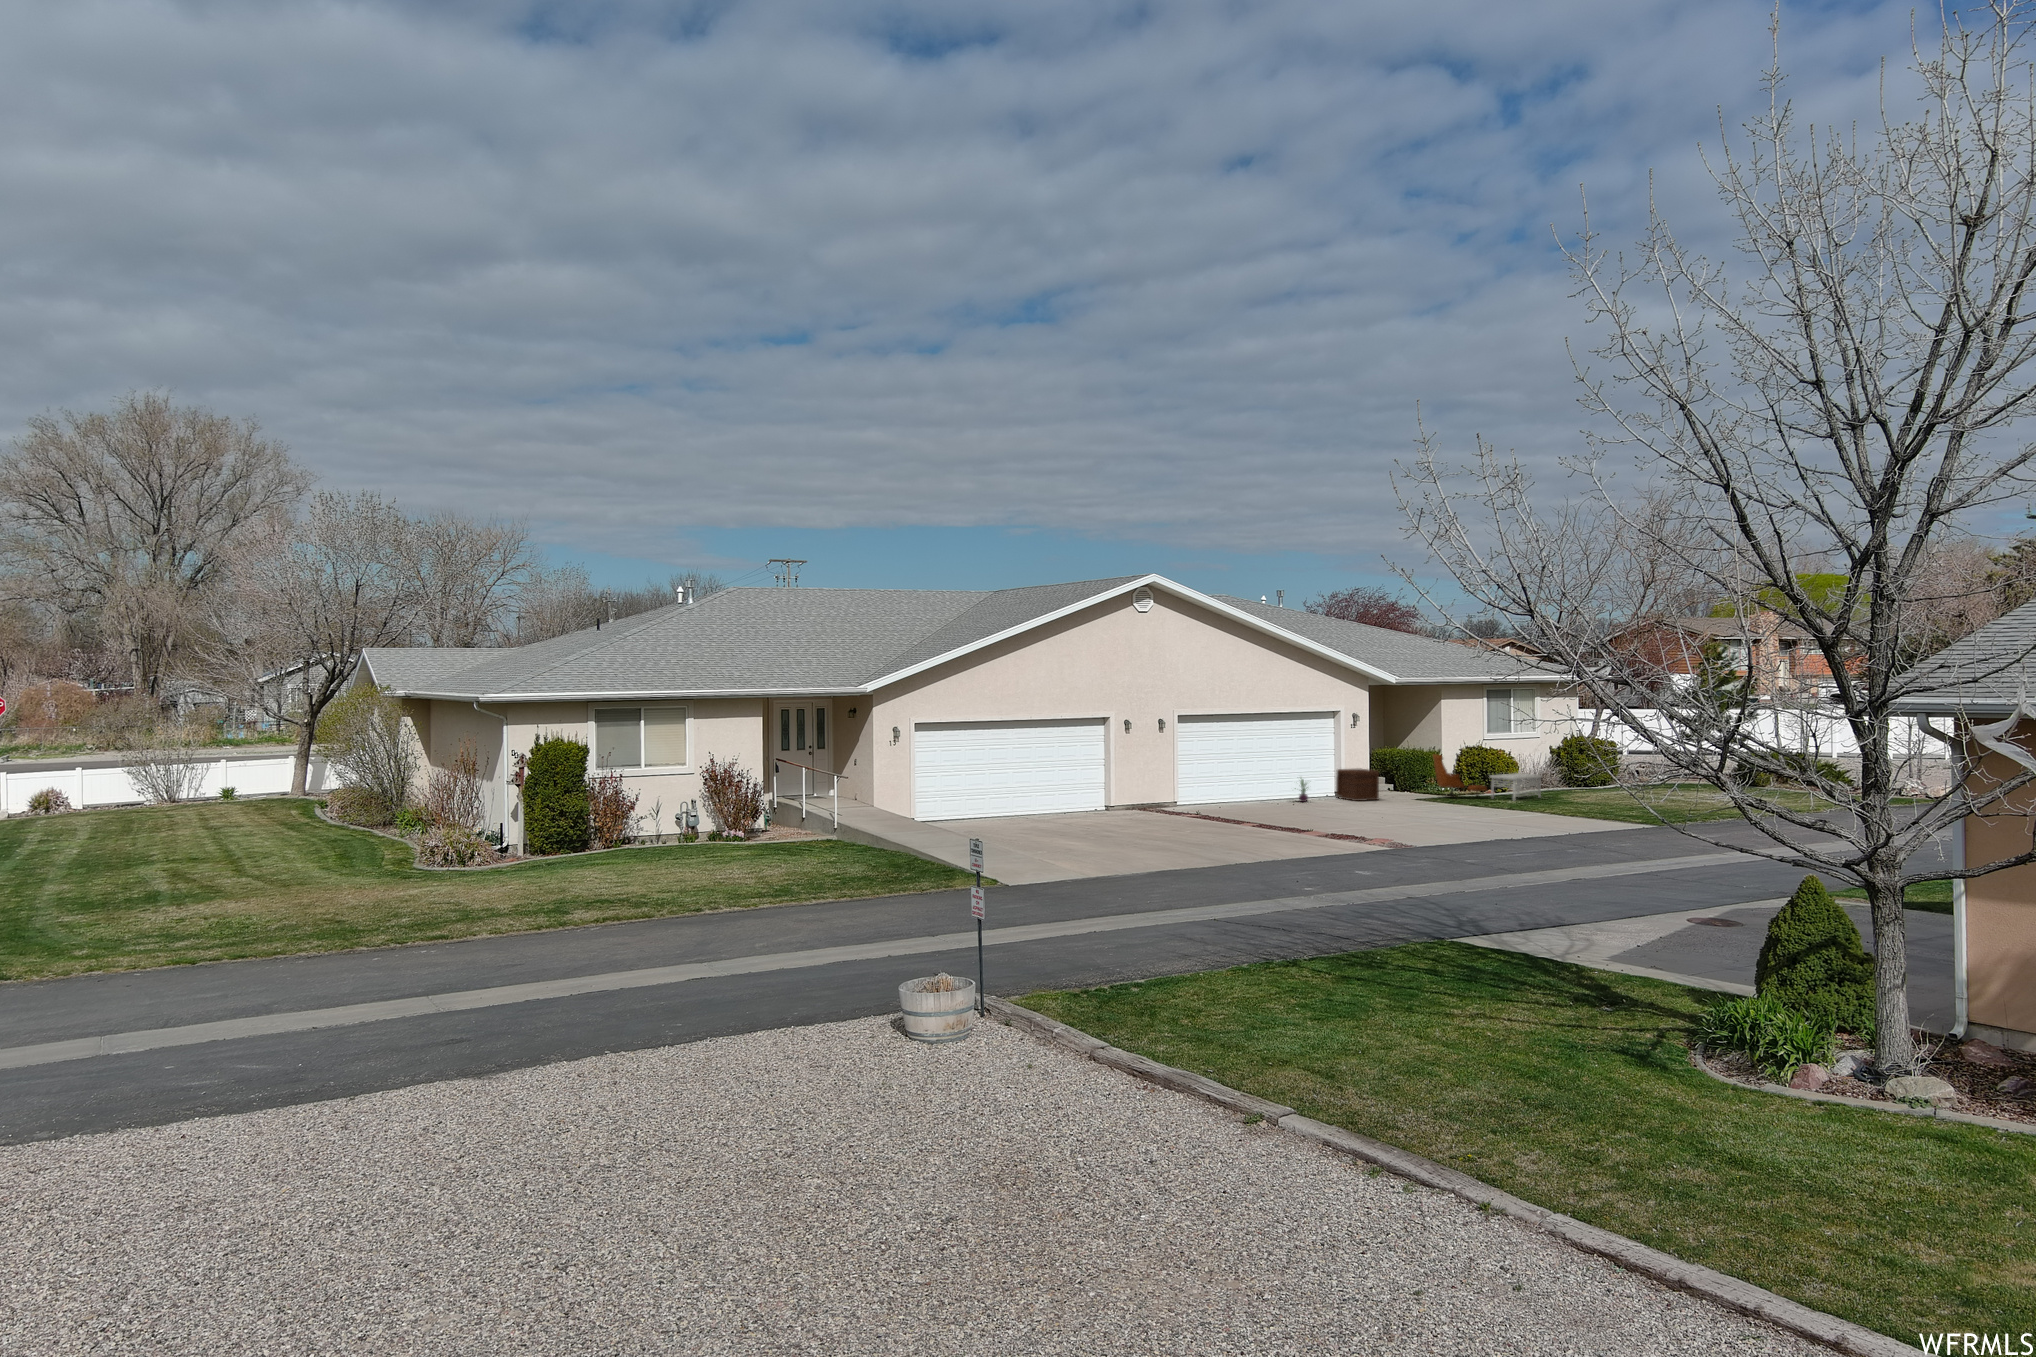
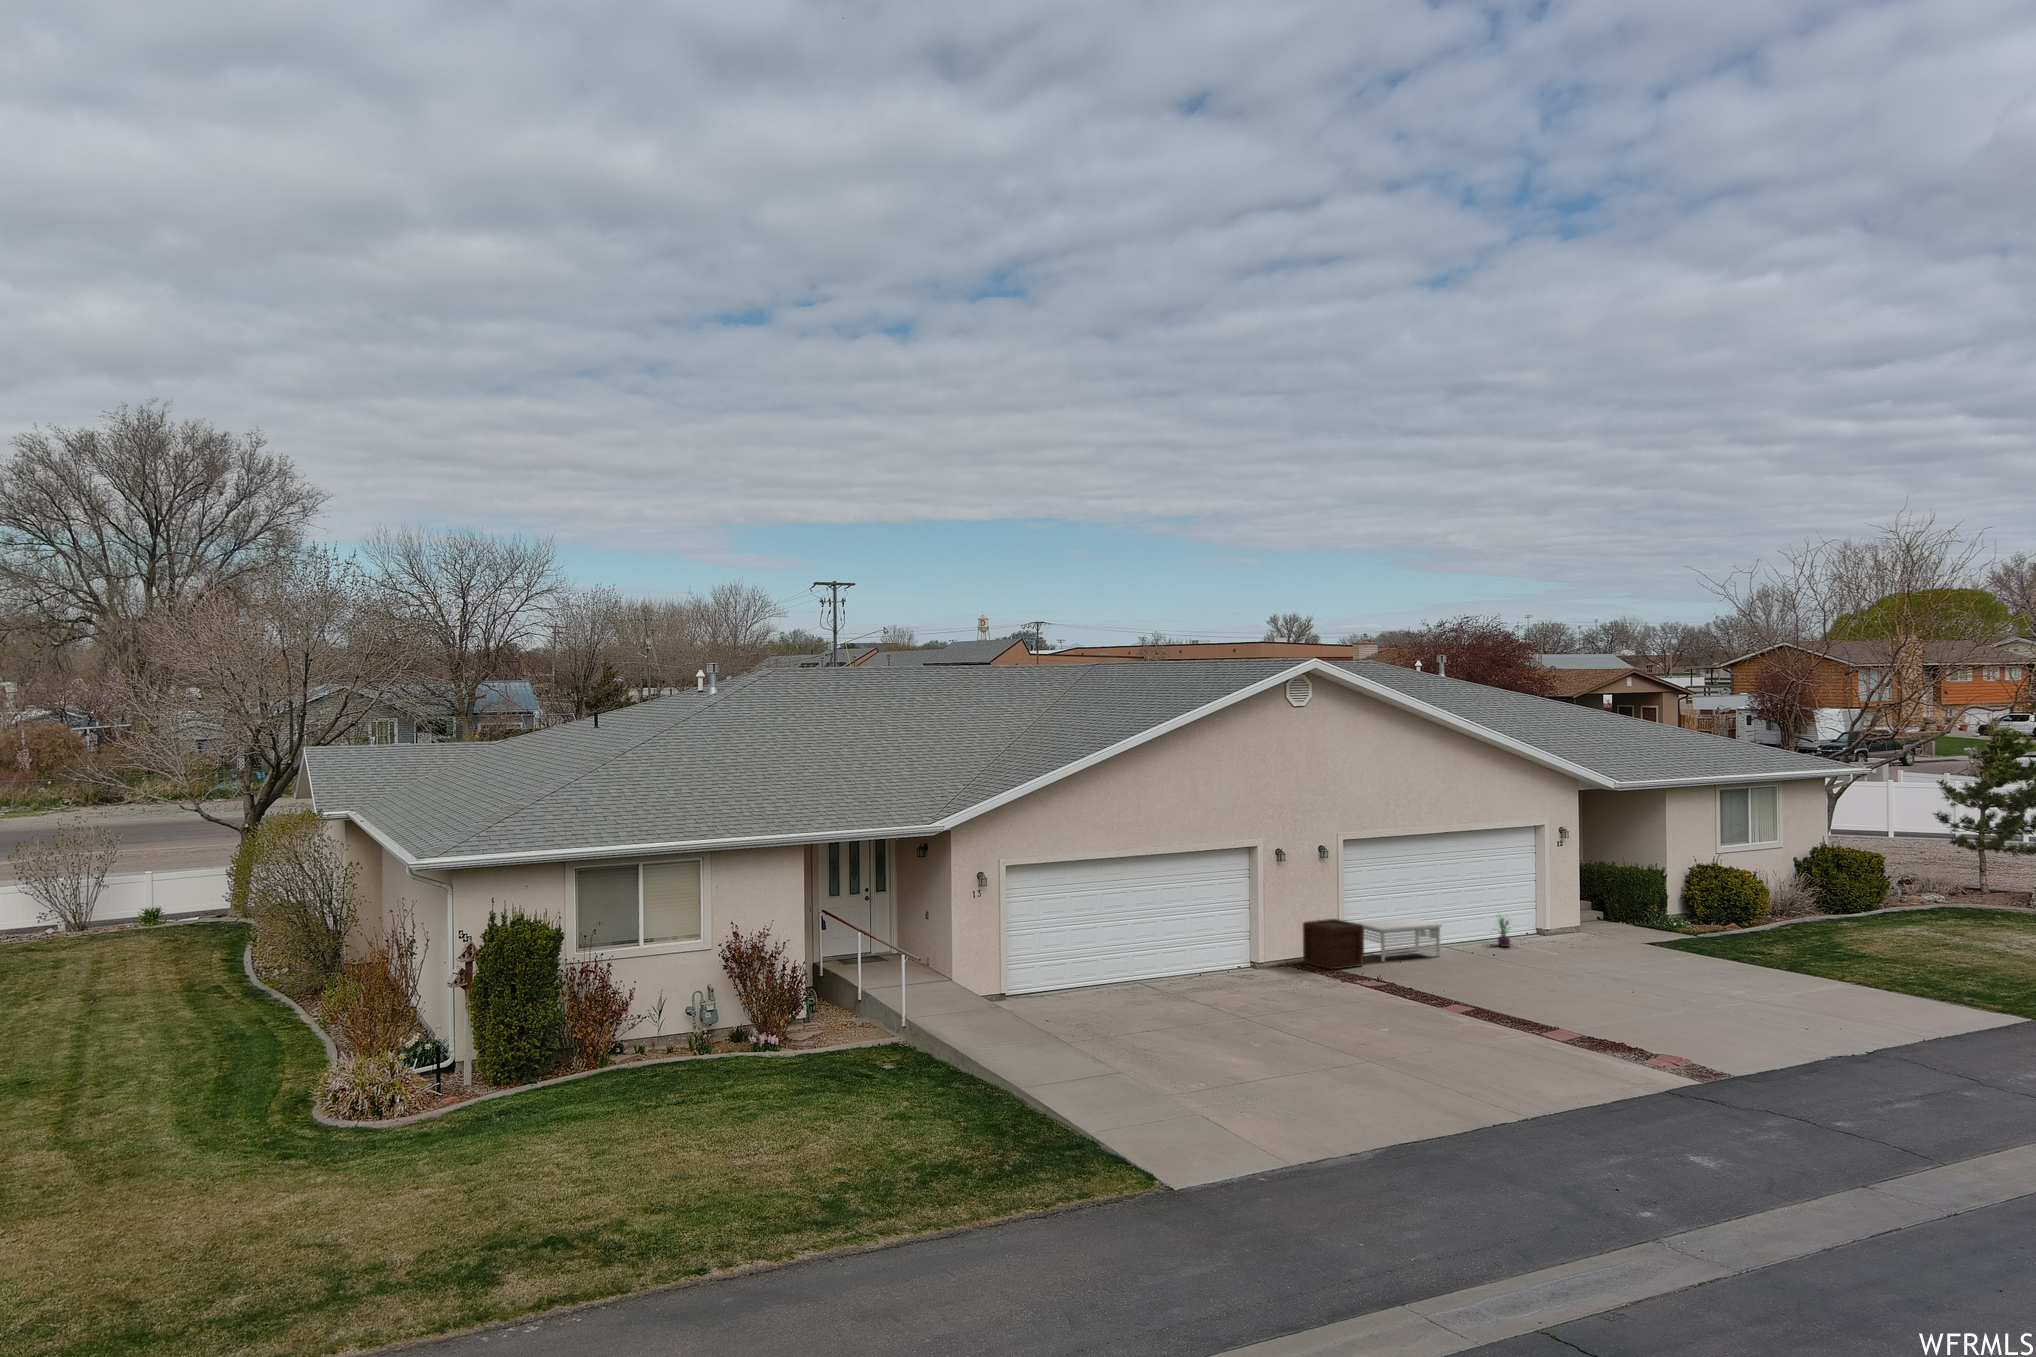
lounge chair: present [1433,754,1487,797] -> none [1661,876,1735,936]
wooden crate: present [1336,769,1379,801] -> present [1303,919,1364,970]
storage bench: present [1490,773,1541,799] -> present [1360,919,1442,961]

